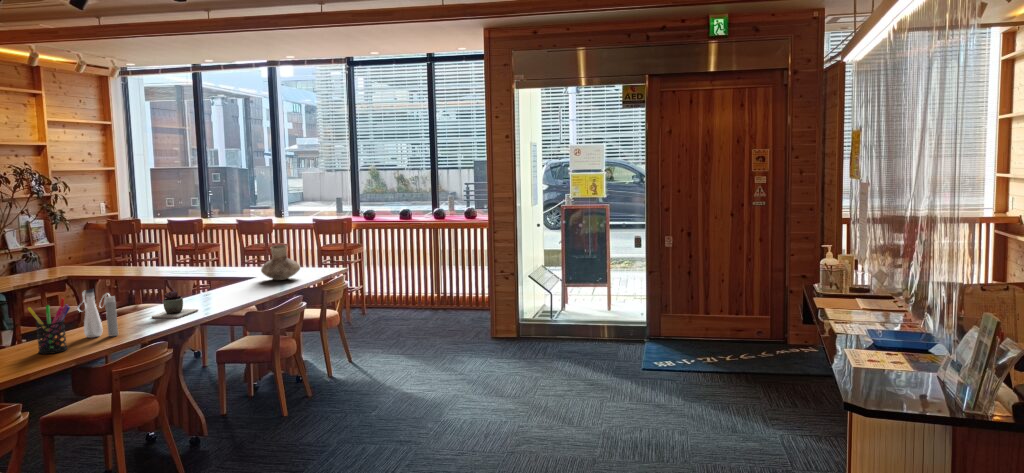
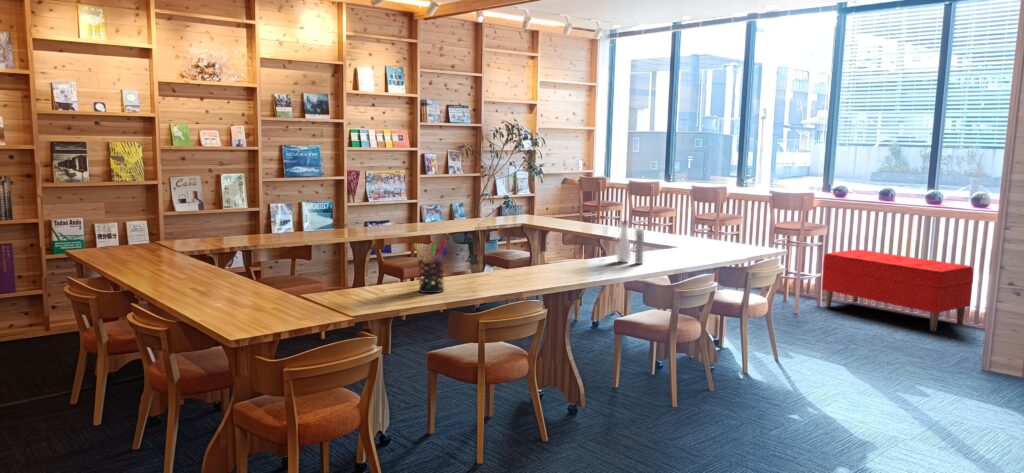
vase: present [261,245,300,280] -> none [683,213,727,252]
bench: none [365,262,474,318] -> present [822,250,973,331]
water bottle: present [78,289,118,338] -> present [617,221,644,264]
succulent plant: present [152,291,198,318] -> none [544,247,592,277]

